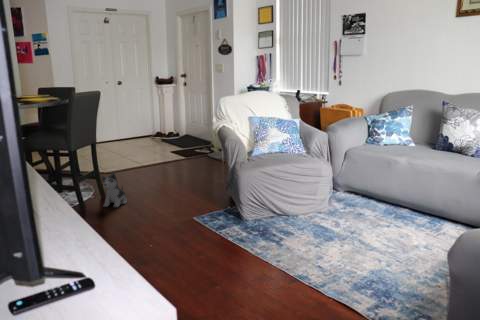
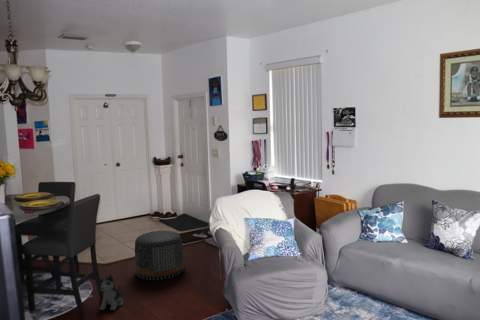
pouf: none [137,139,187,185] -> present [135,231,184,280]

